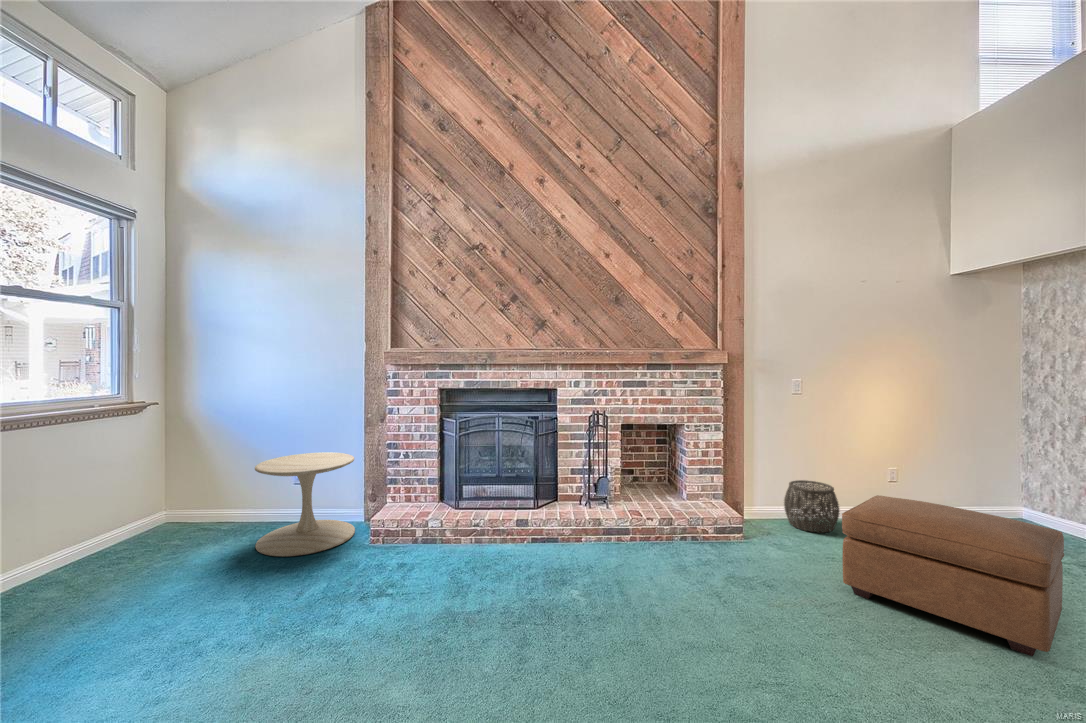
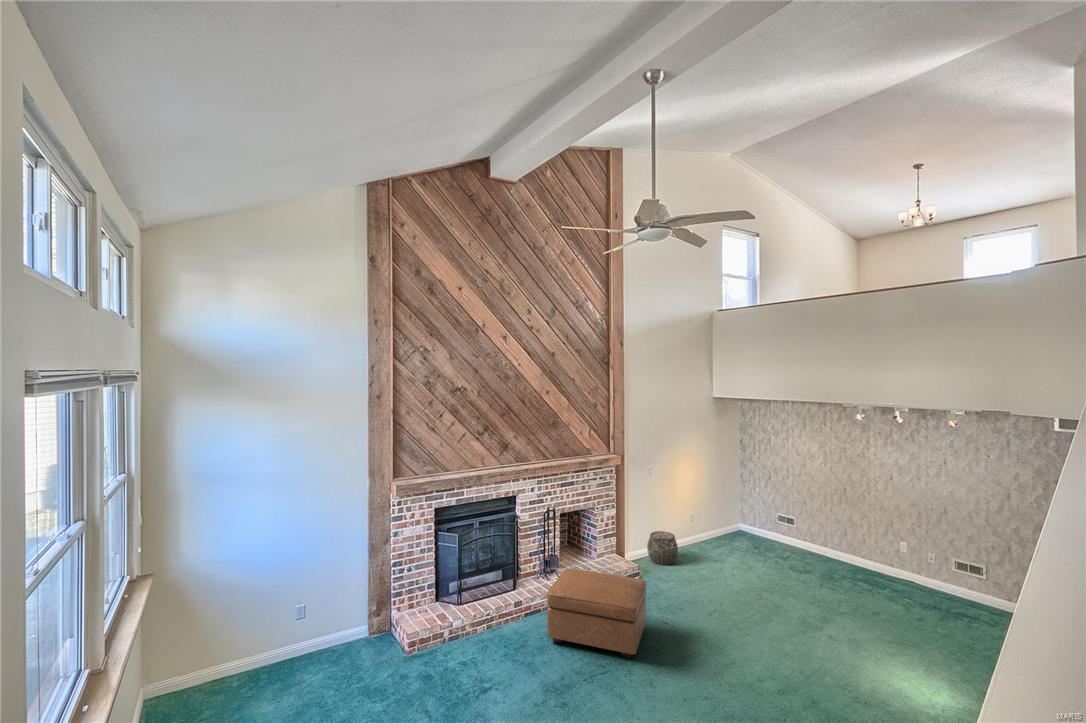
side table: present [255,452,355,556] -> none [302,582,387,694]
ottoman: present [842,495,1064,656] -> present [547,568,646,658]

